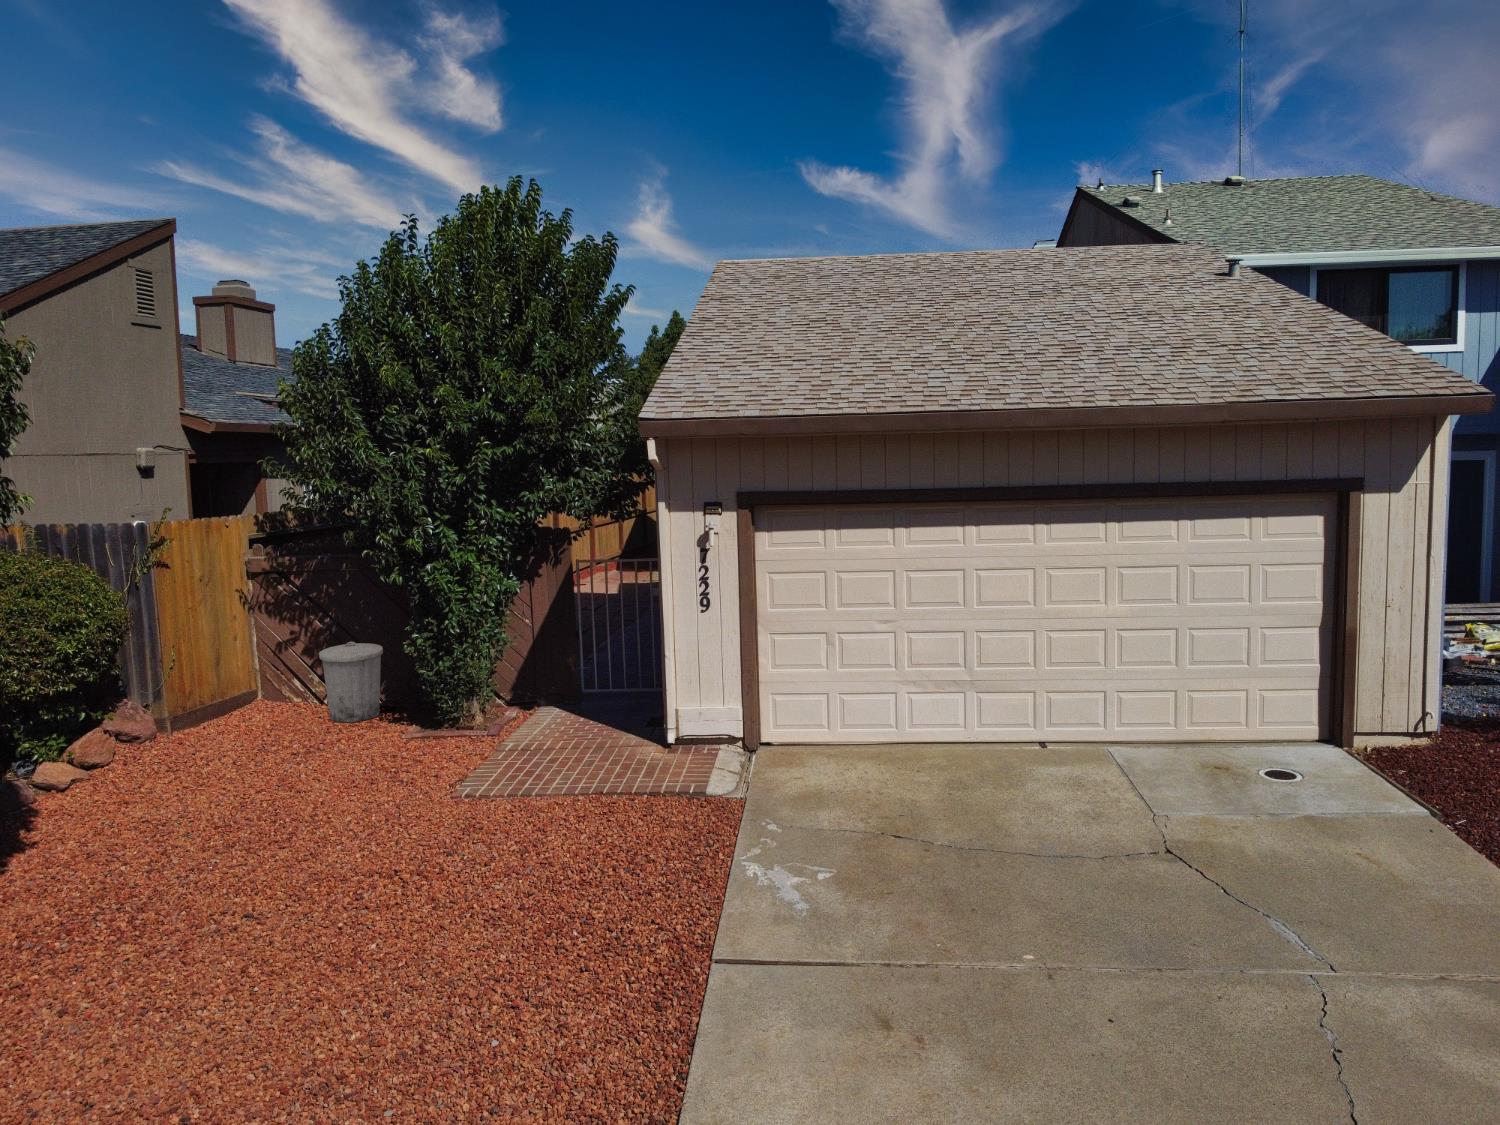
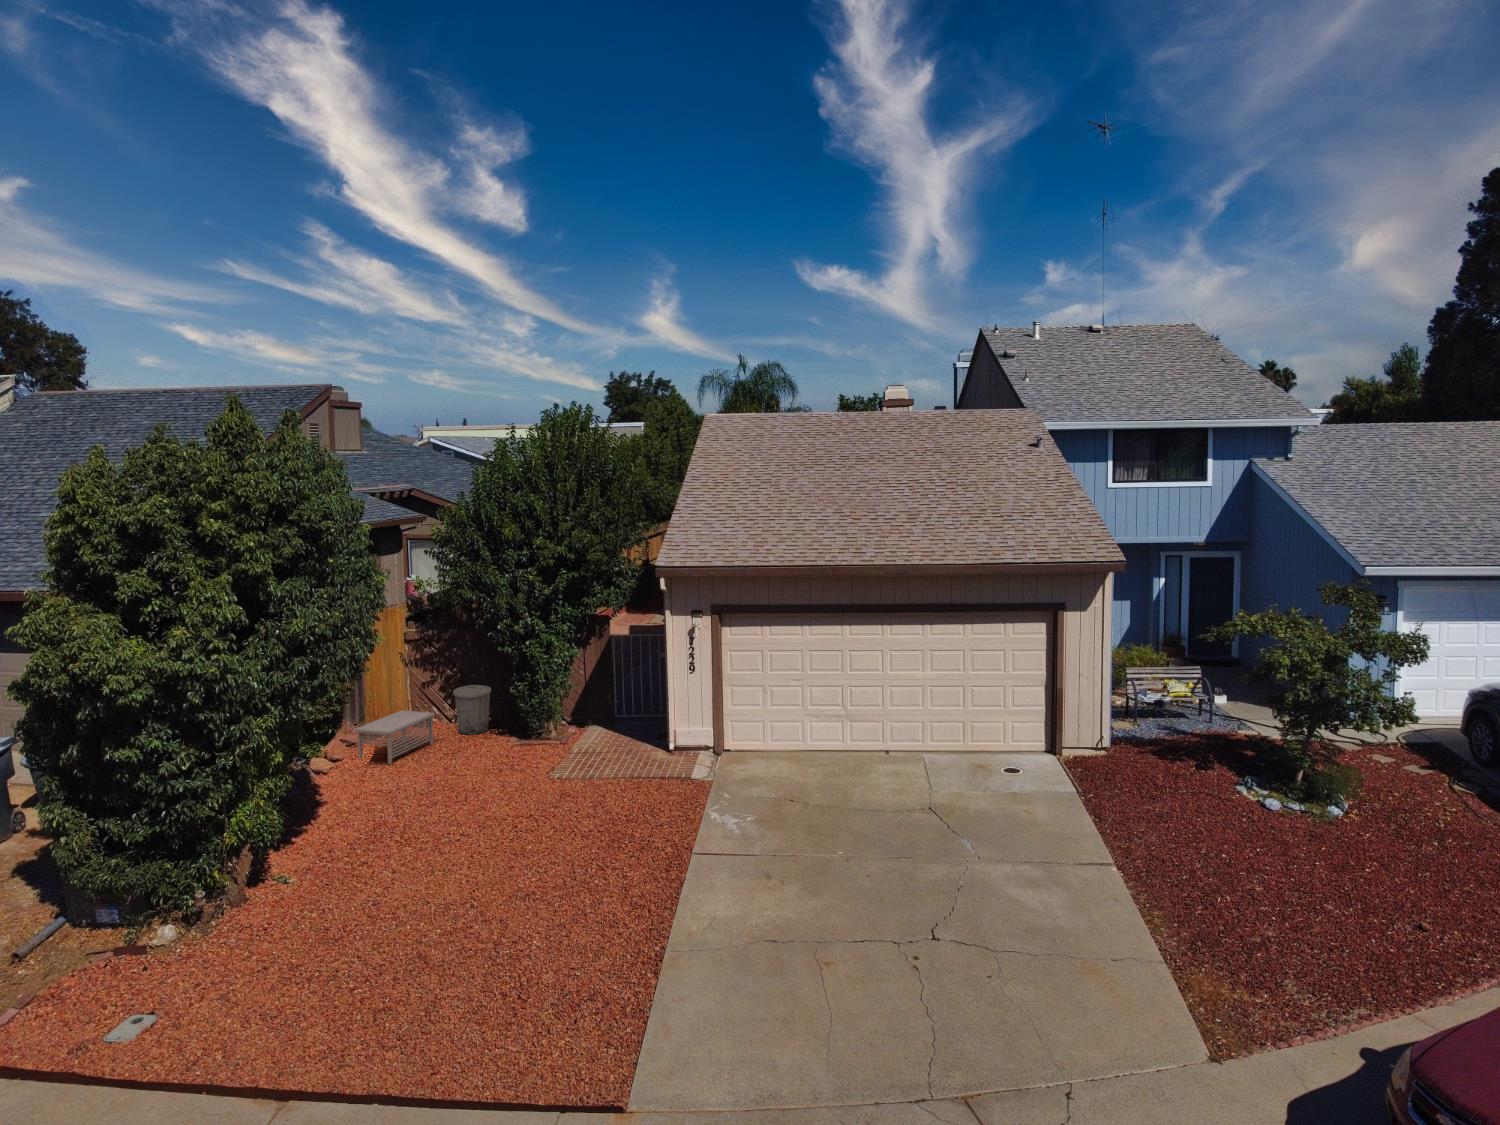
storage bench: none [126,683,281,772] -> present [354,710,435,764]

